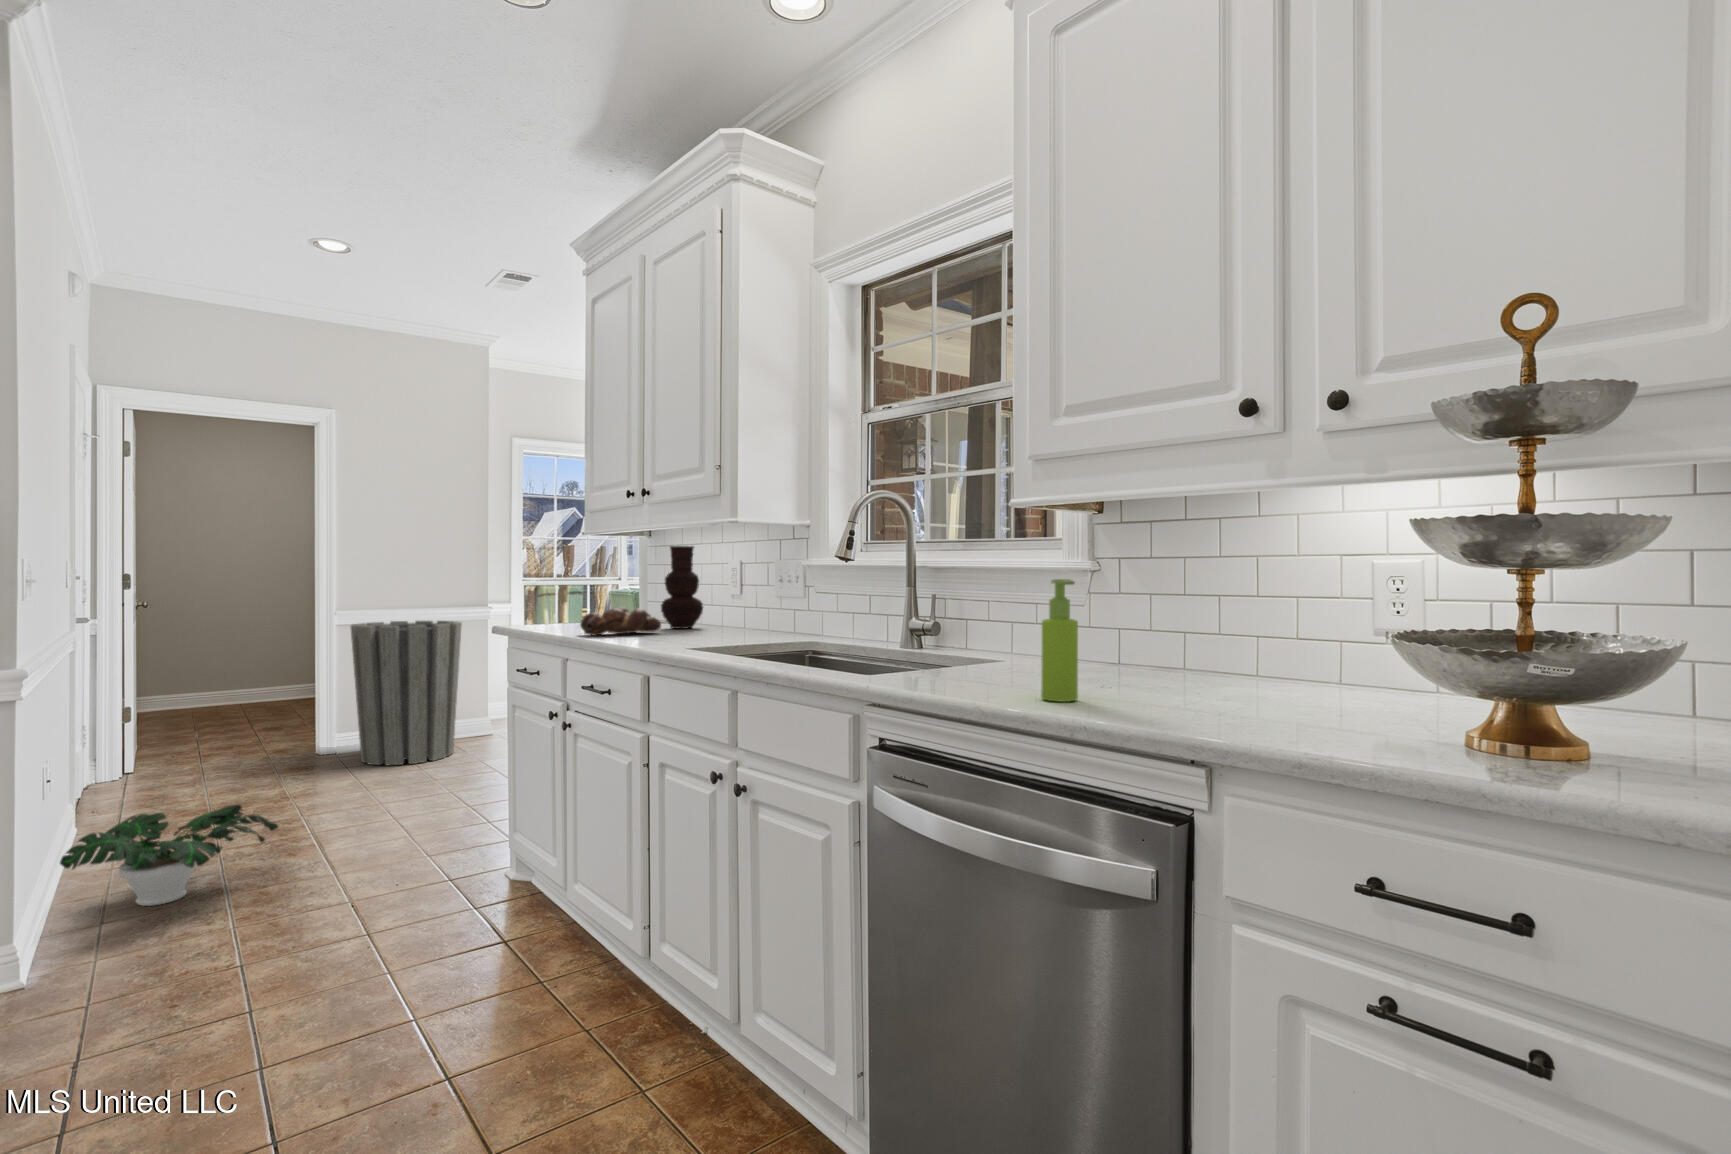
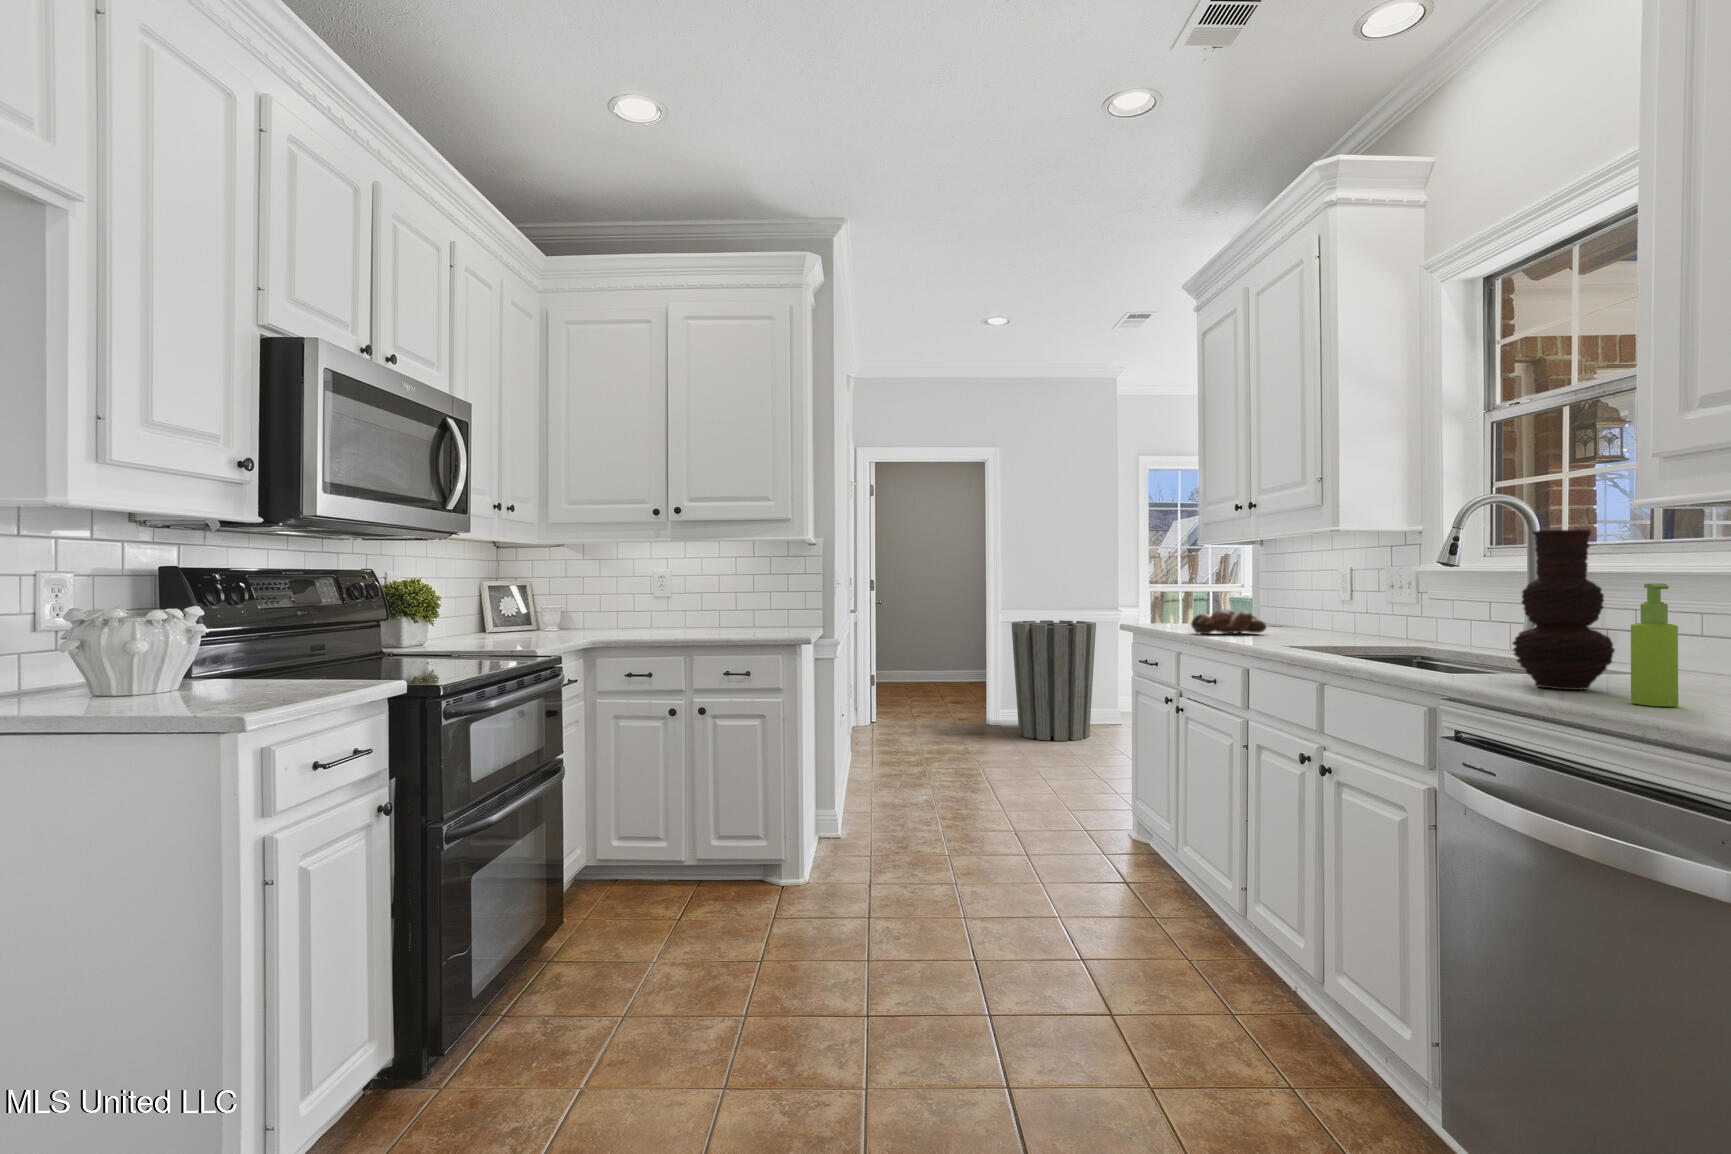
vase: present [661,546,703,629] -> present [1512,529,1615,690]
potted plant: present [60,805,278,906] -> none [847,747,967,810]

